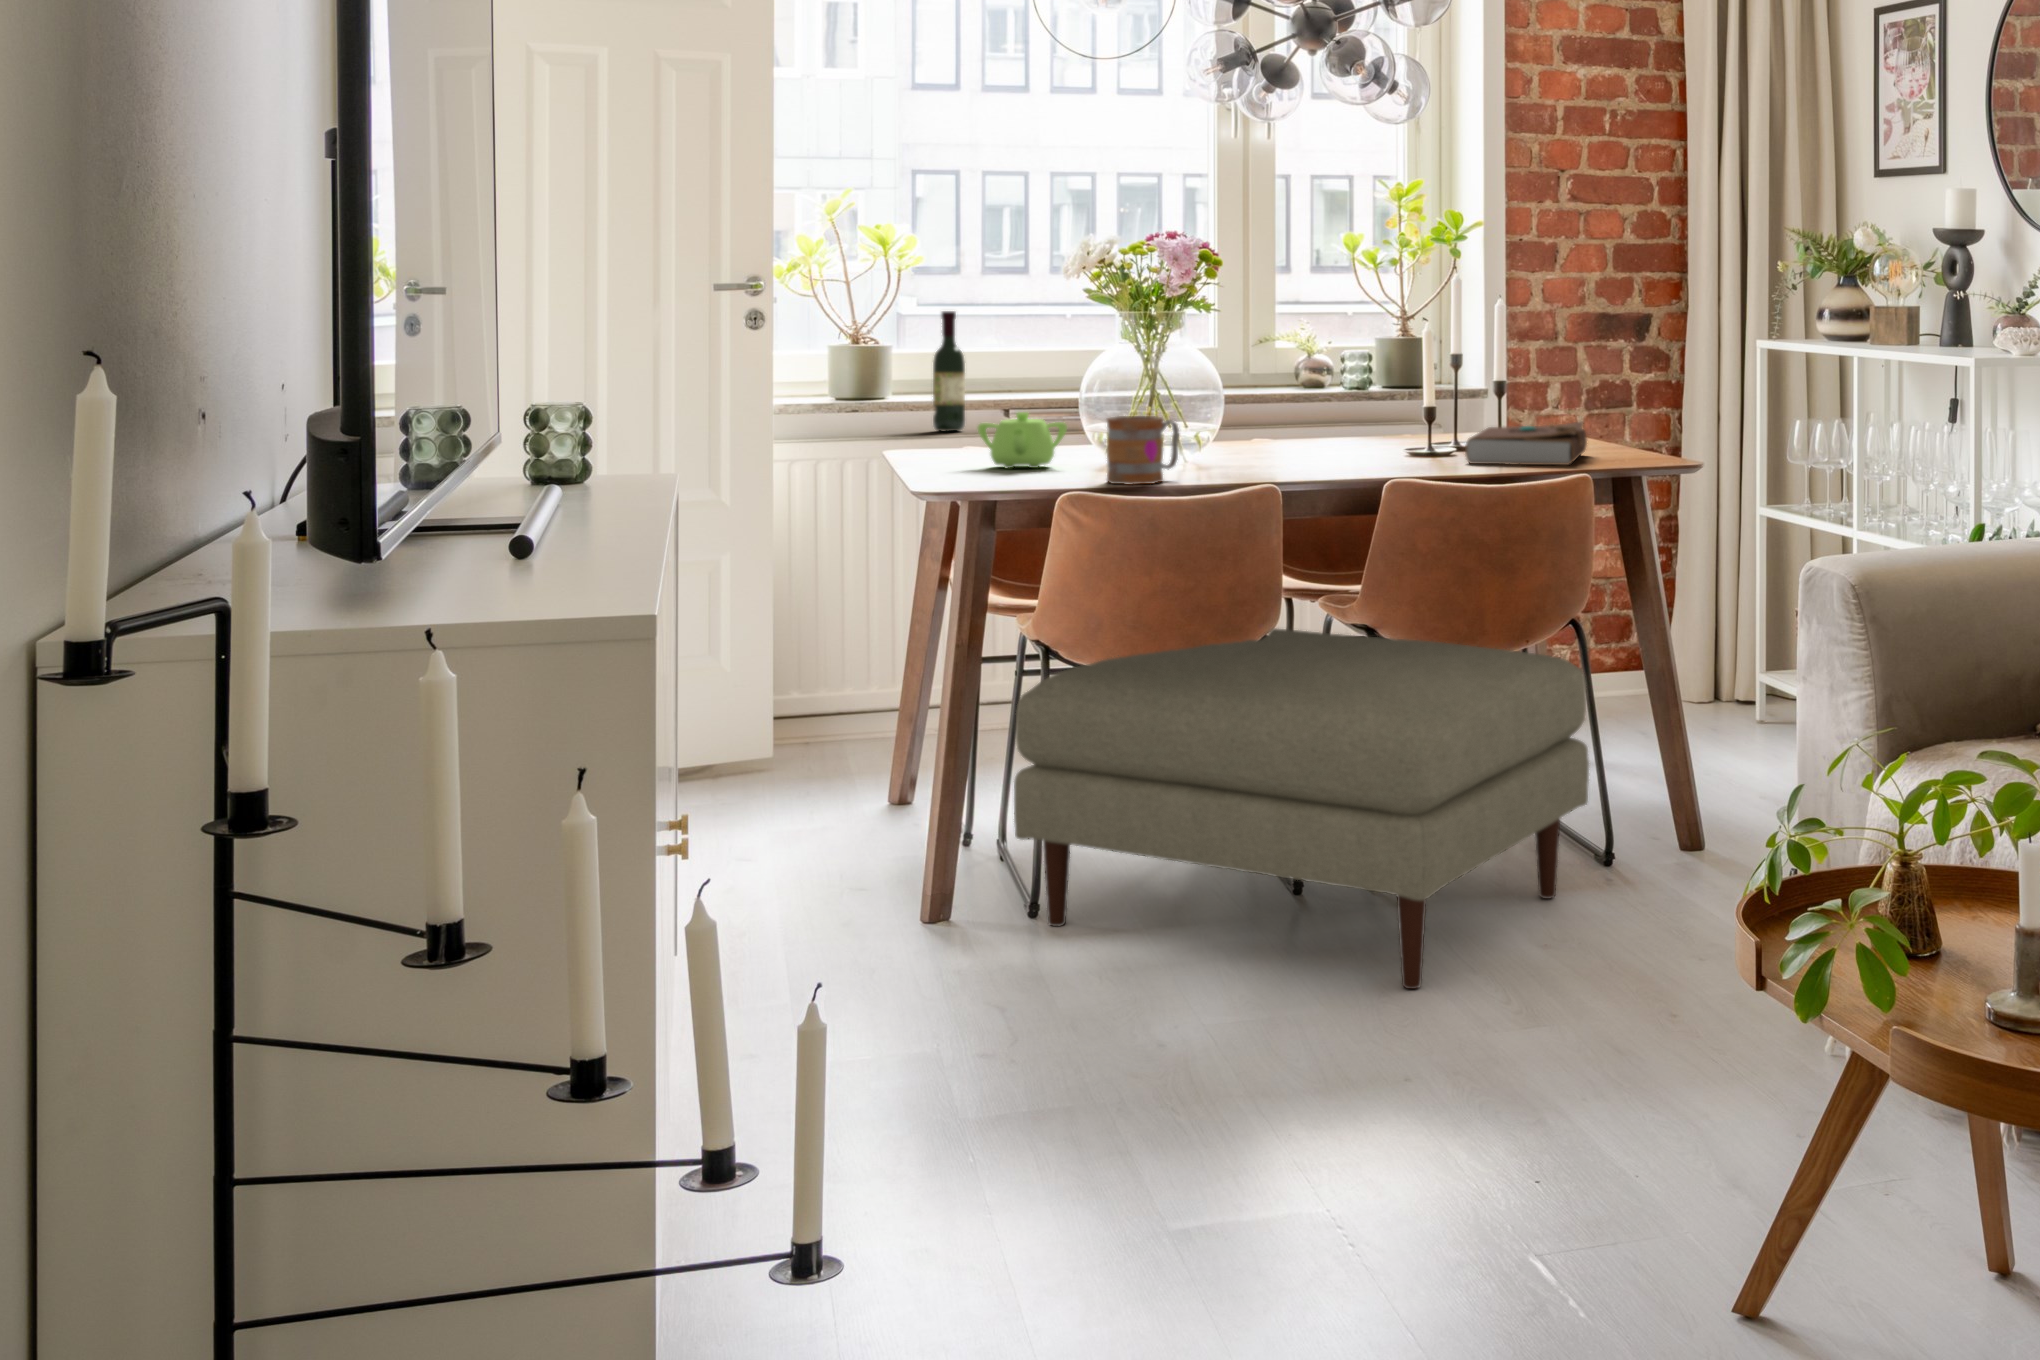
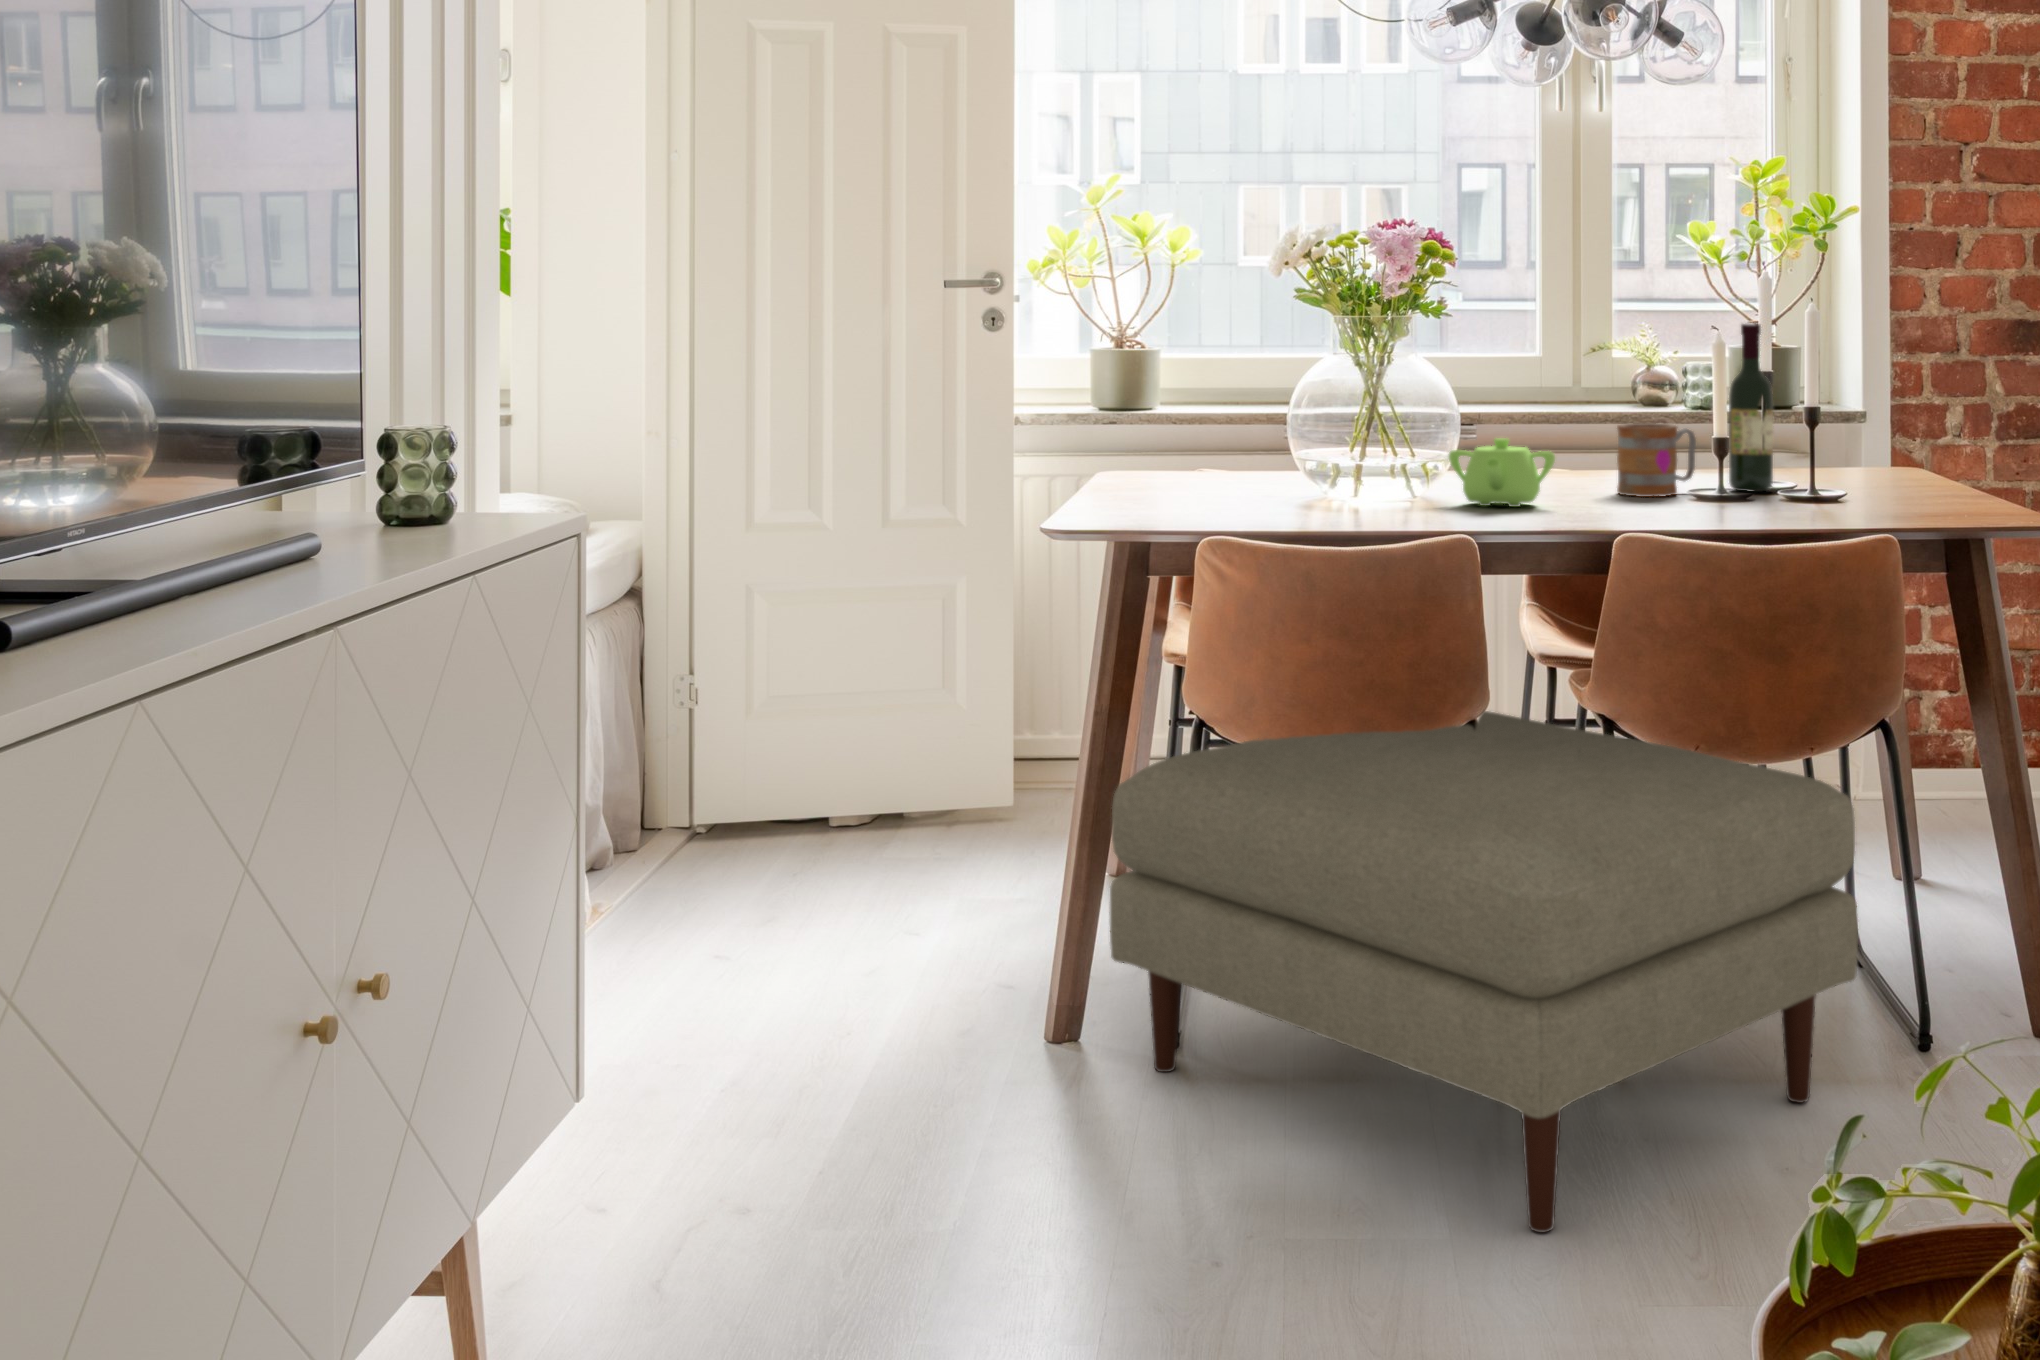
wine bottle: present [933,311,965,432] -> present [1729,323,1773,492]
teapot: present [978,412,1067,468] -> present [1449,438,1555,507]
mug: present [1106,416,1179,485] -> present [1617,423,1696,497]
book: present [1465,421,1587,465] -> none [1751,458,1930,517]

